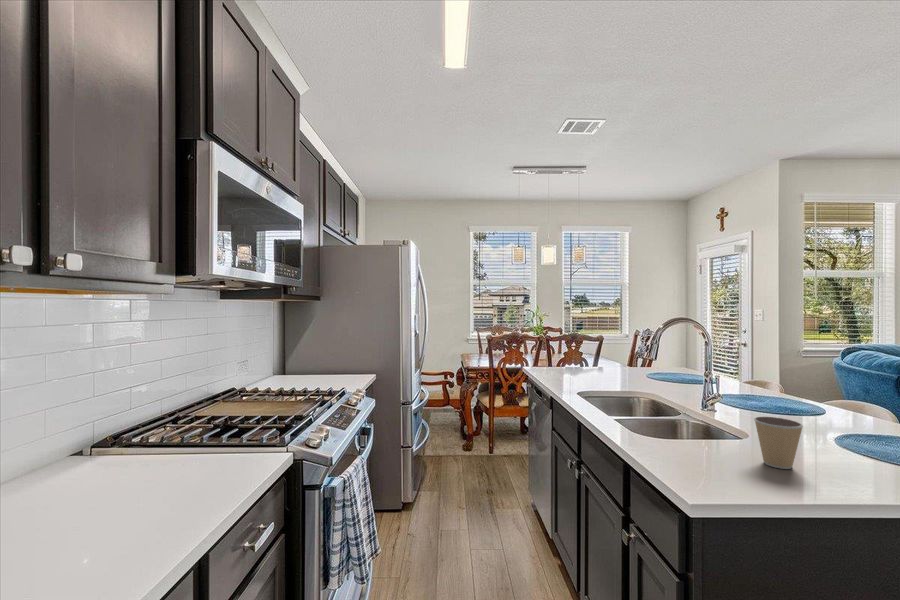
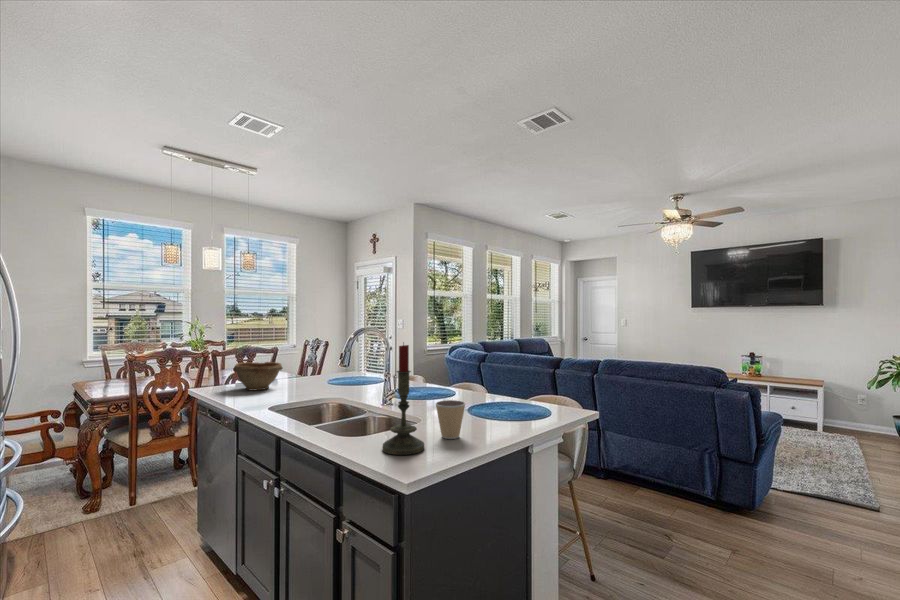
candle: none [673,338,730,472] -> present [383,343,424,455]
bowl: none [555,349,600,375] -> present [233,362,283,390]

